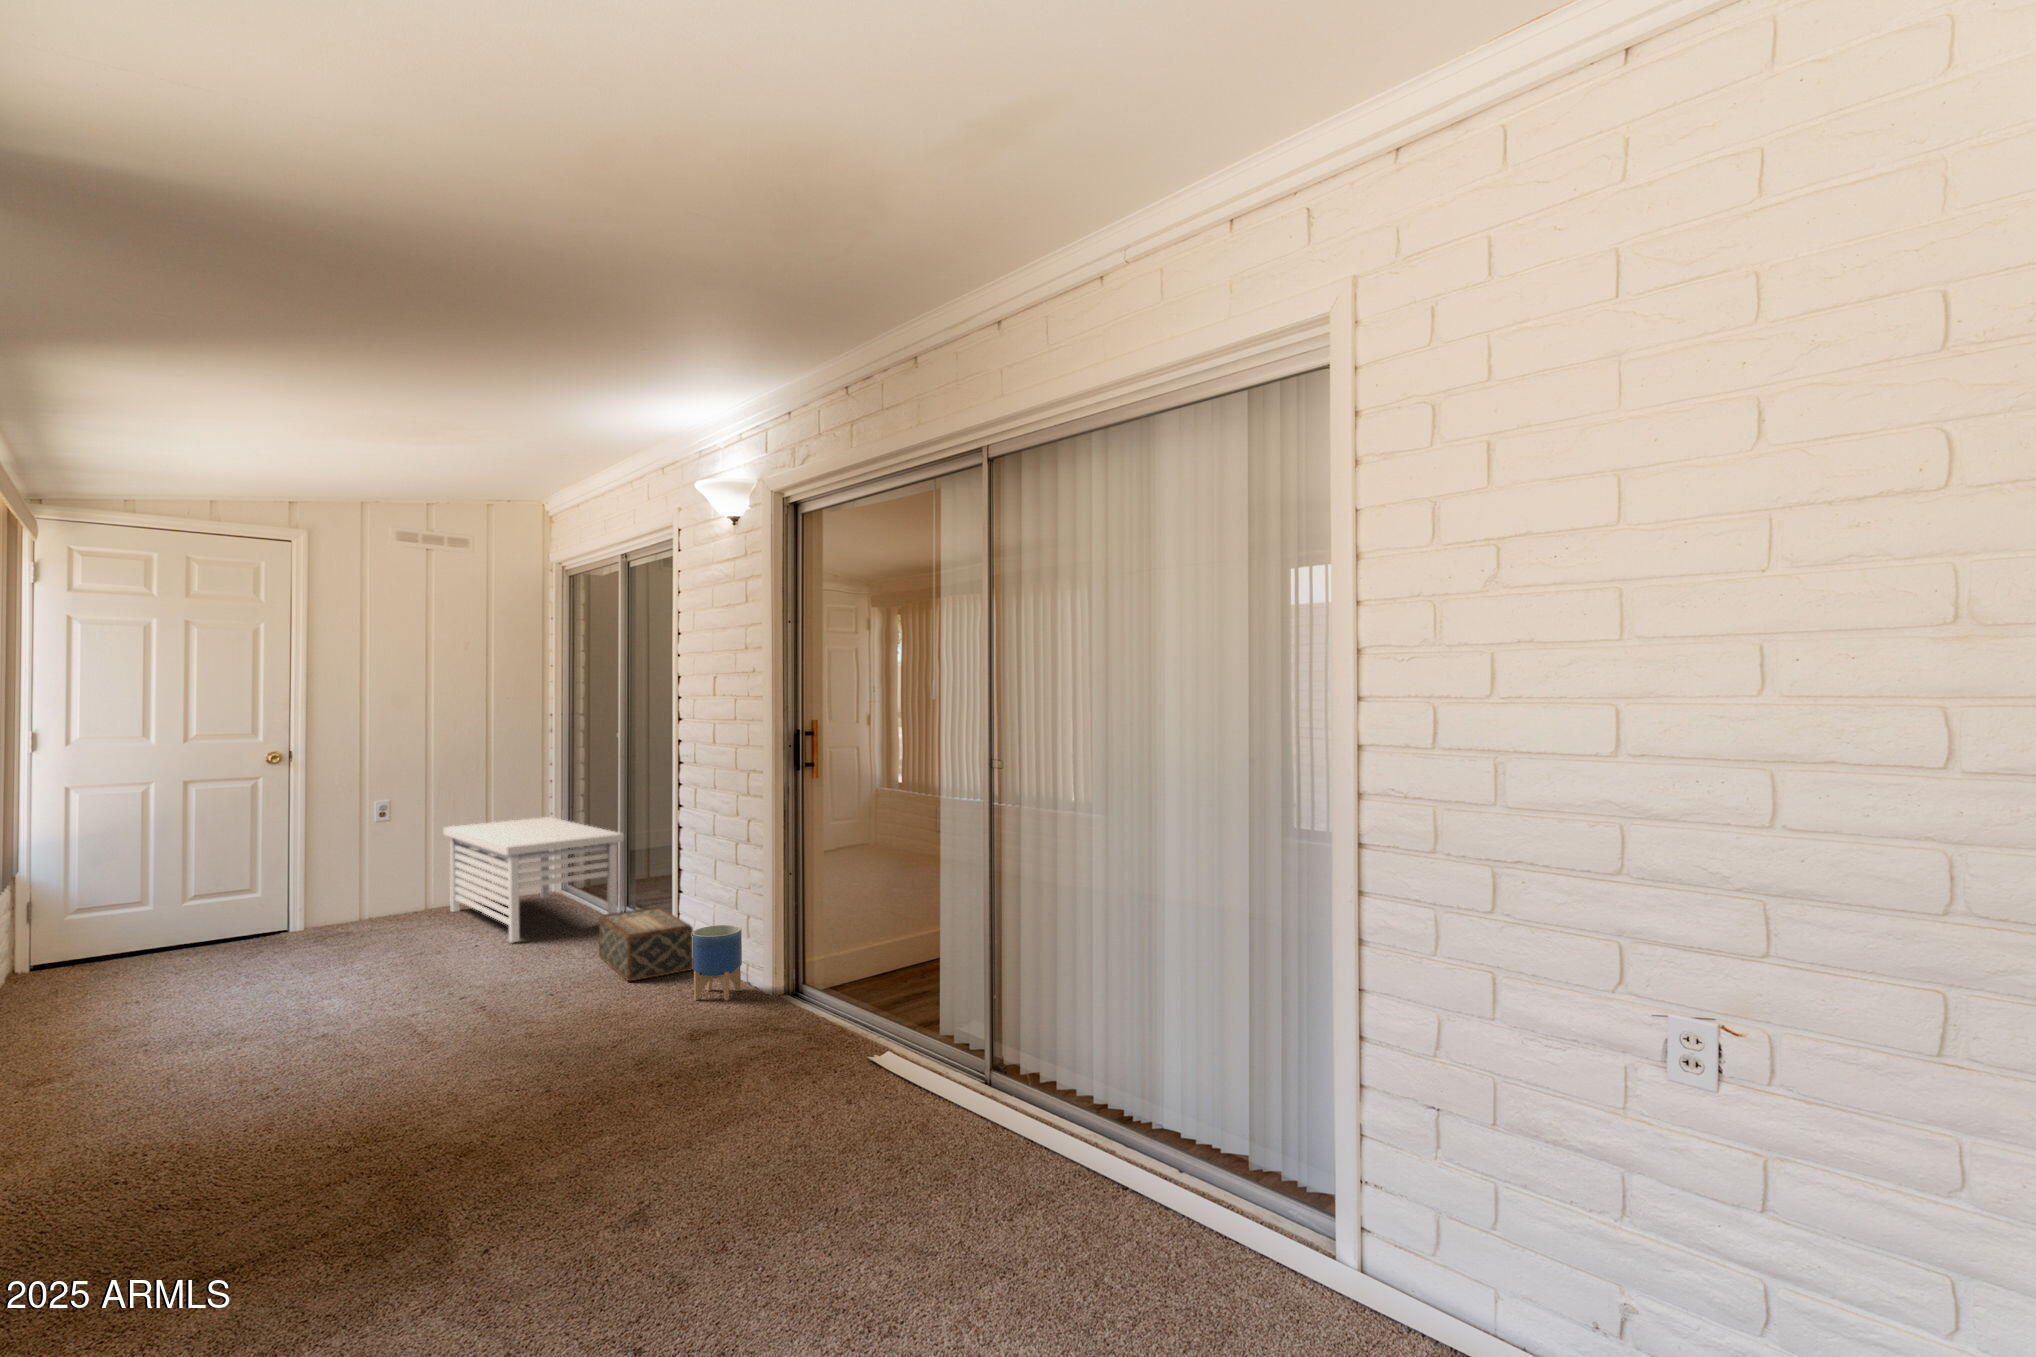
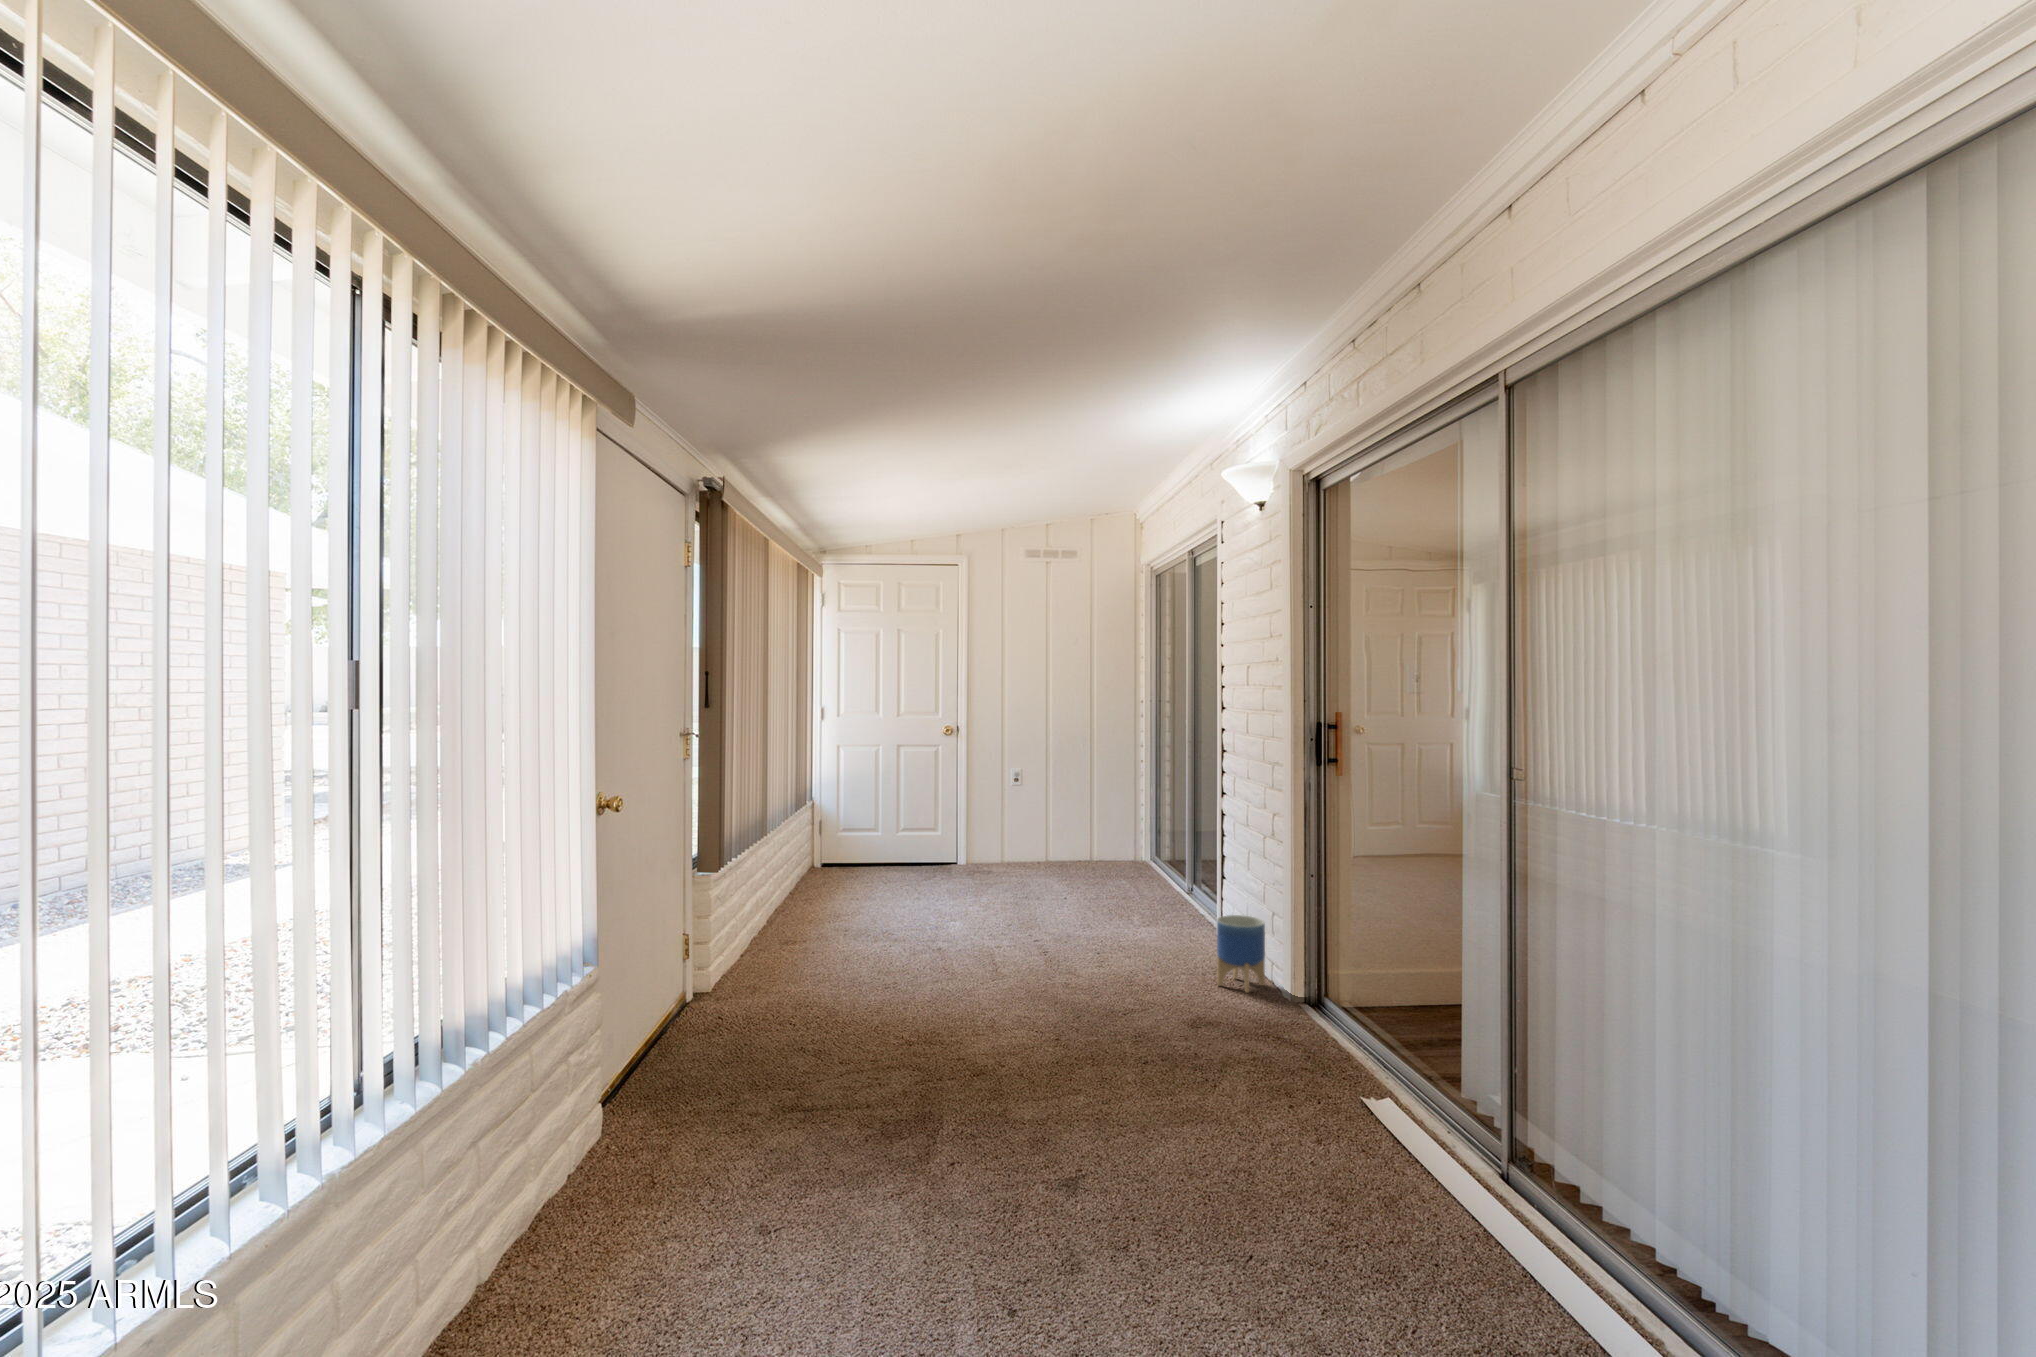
storage bench: present [444,817,624,942] -> none [1062,795,1191,901]
woven basket: present [599,907,693,981] -> none [1156,888,1230,955]

